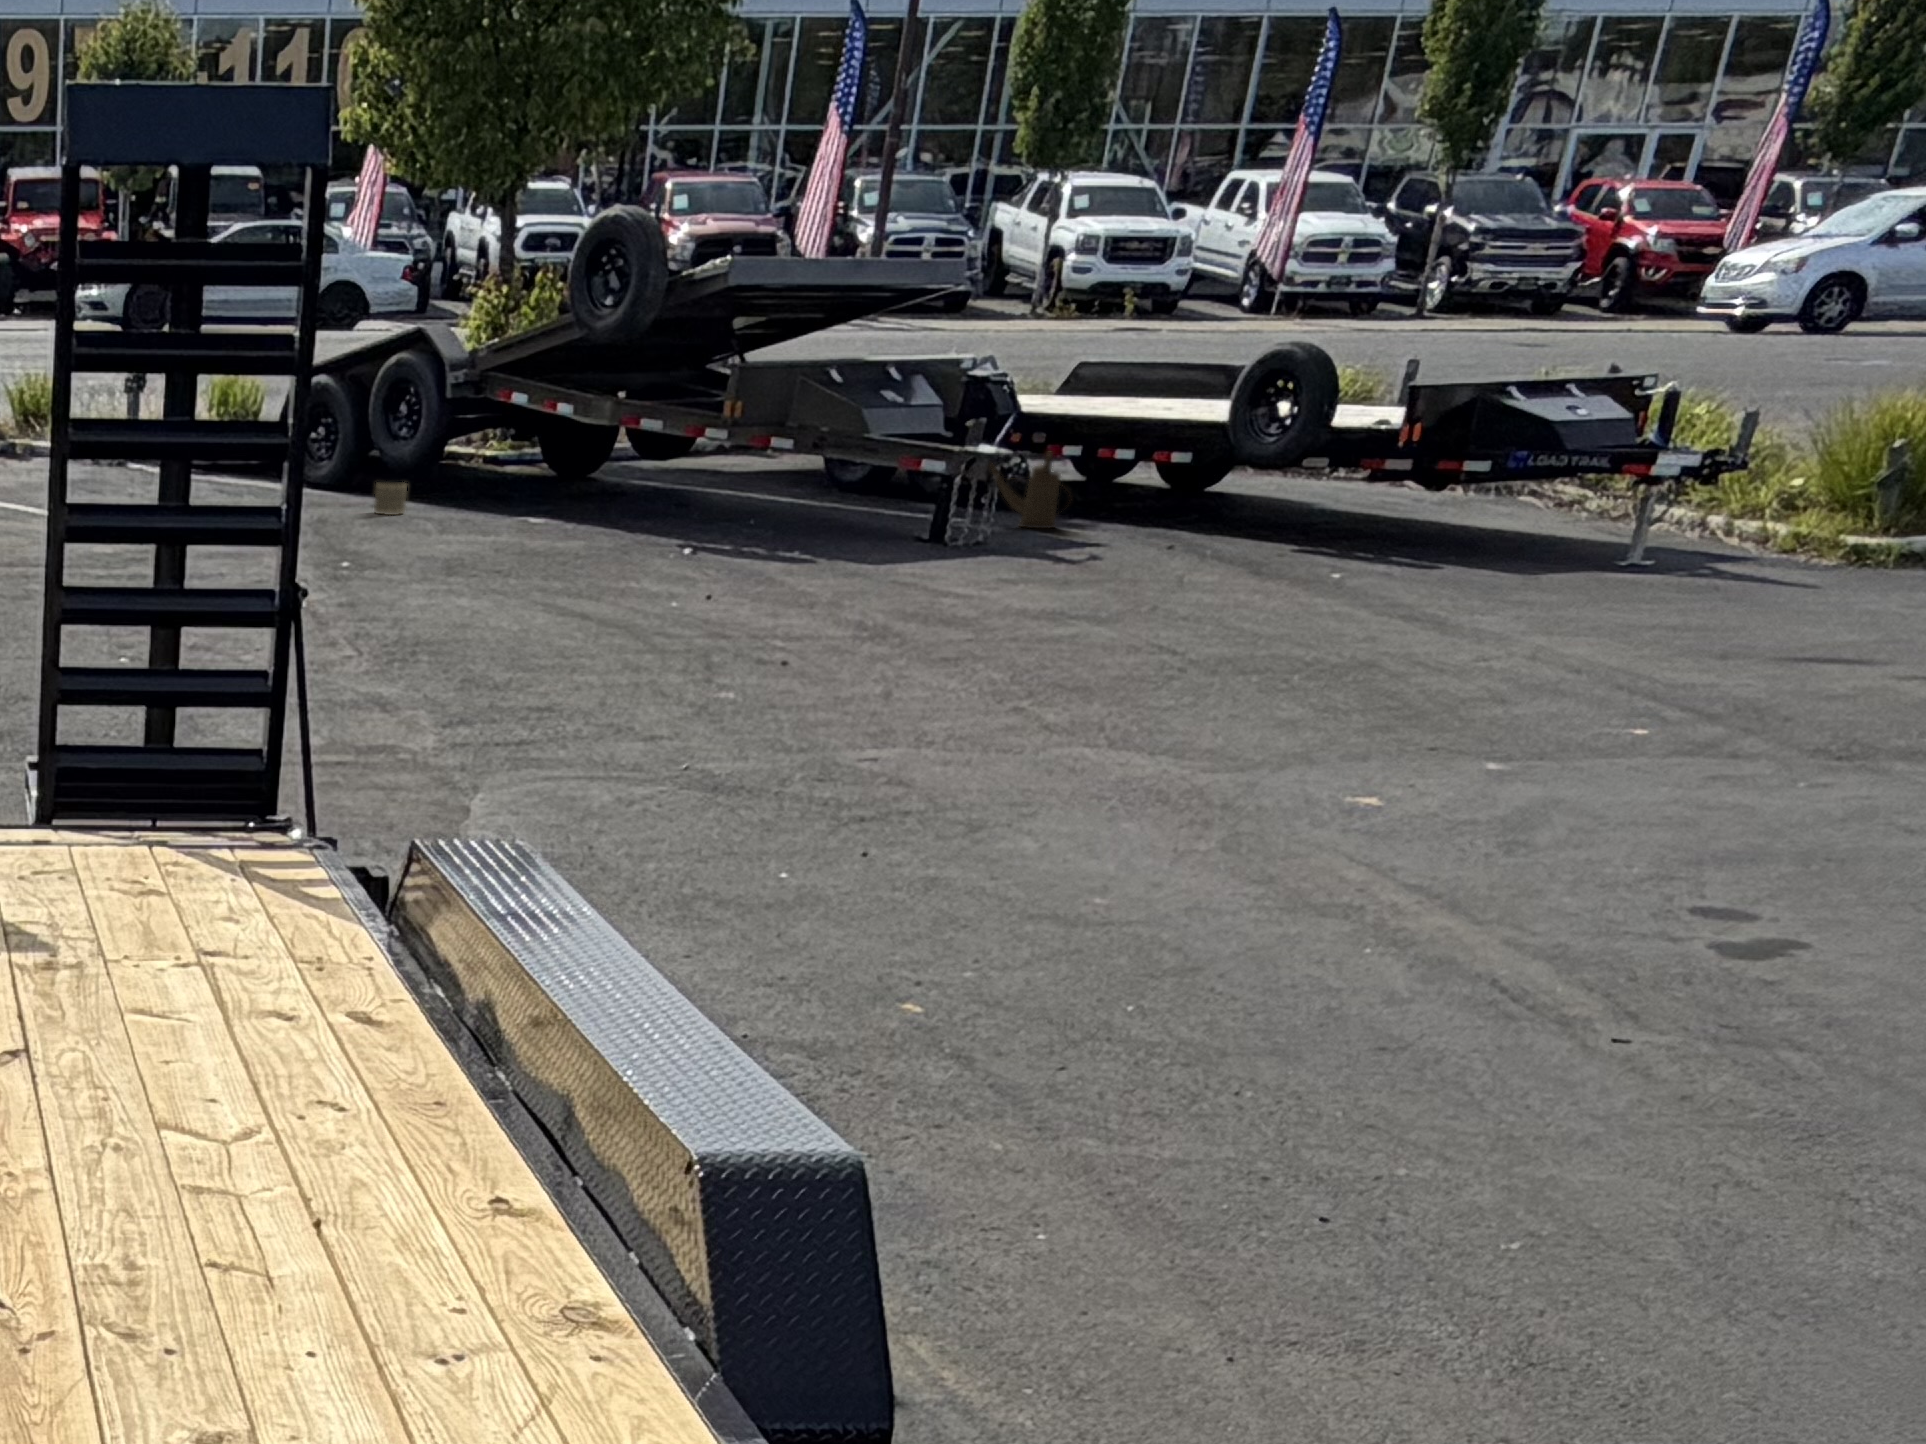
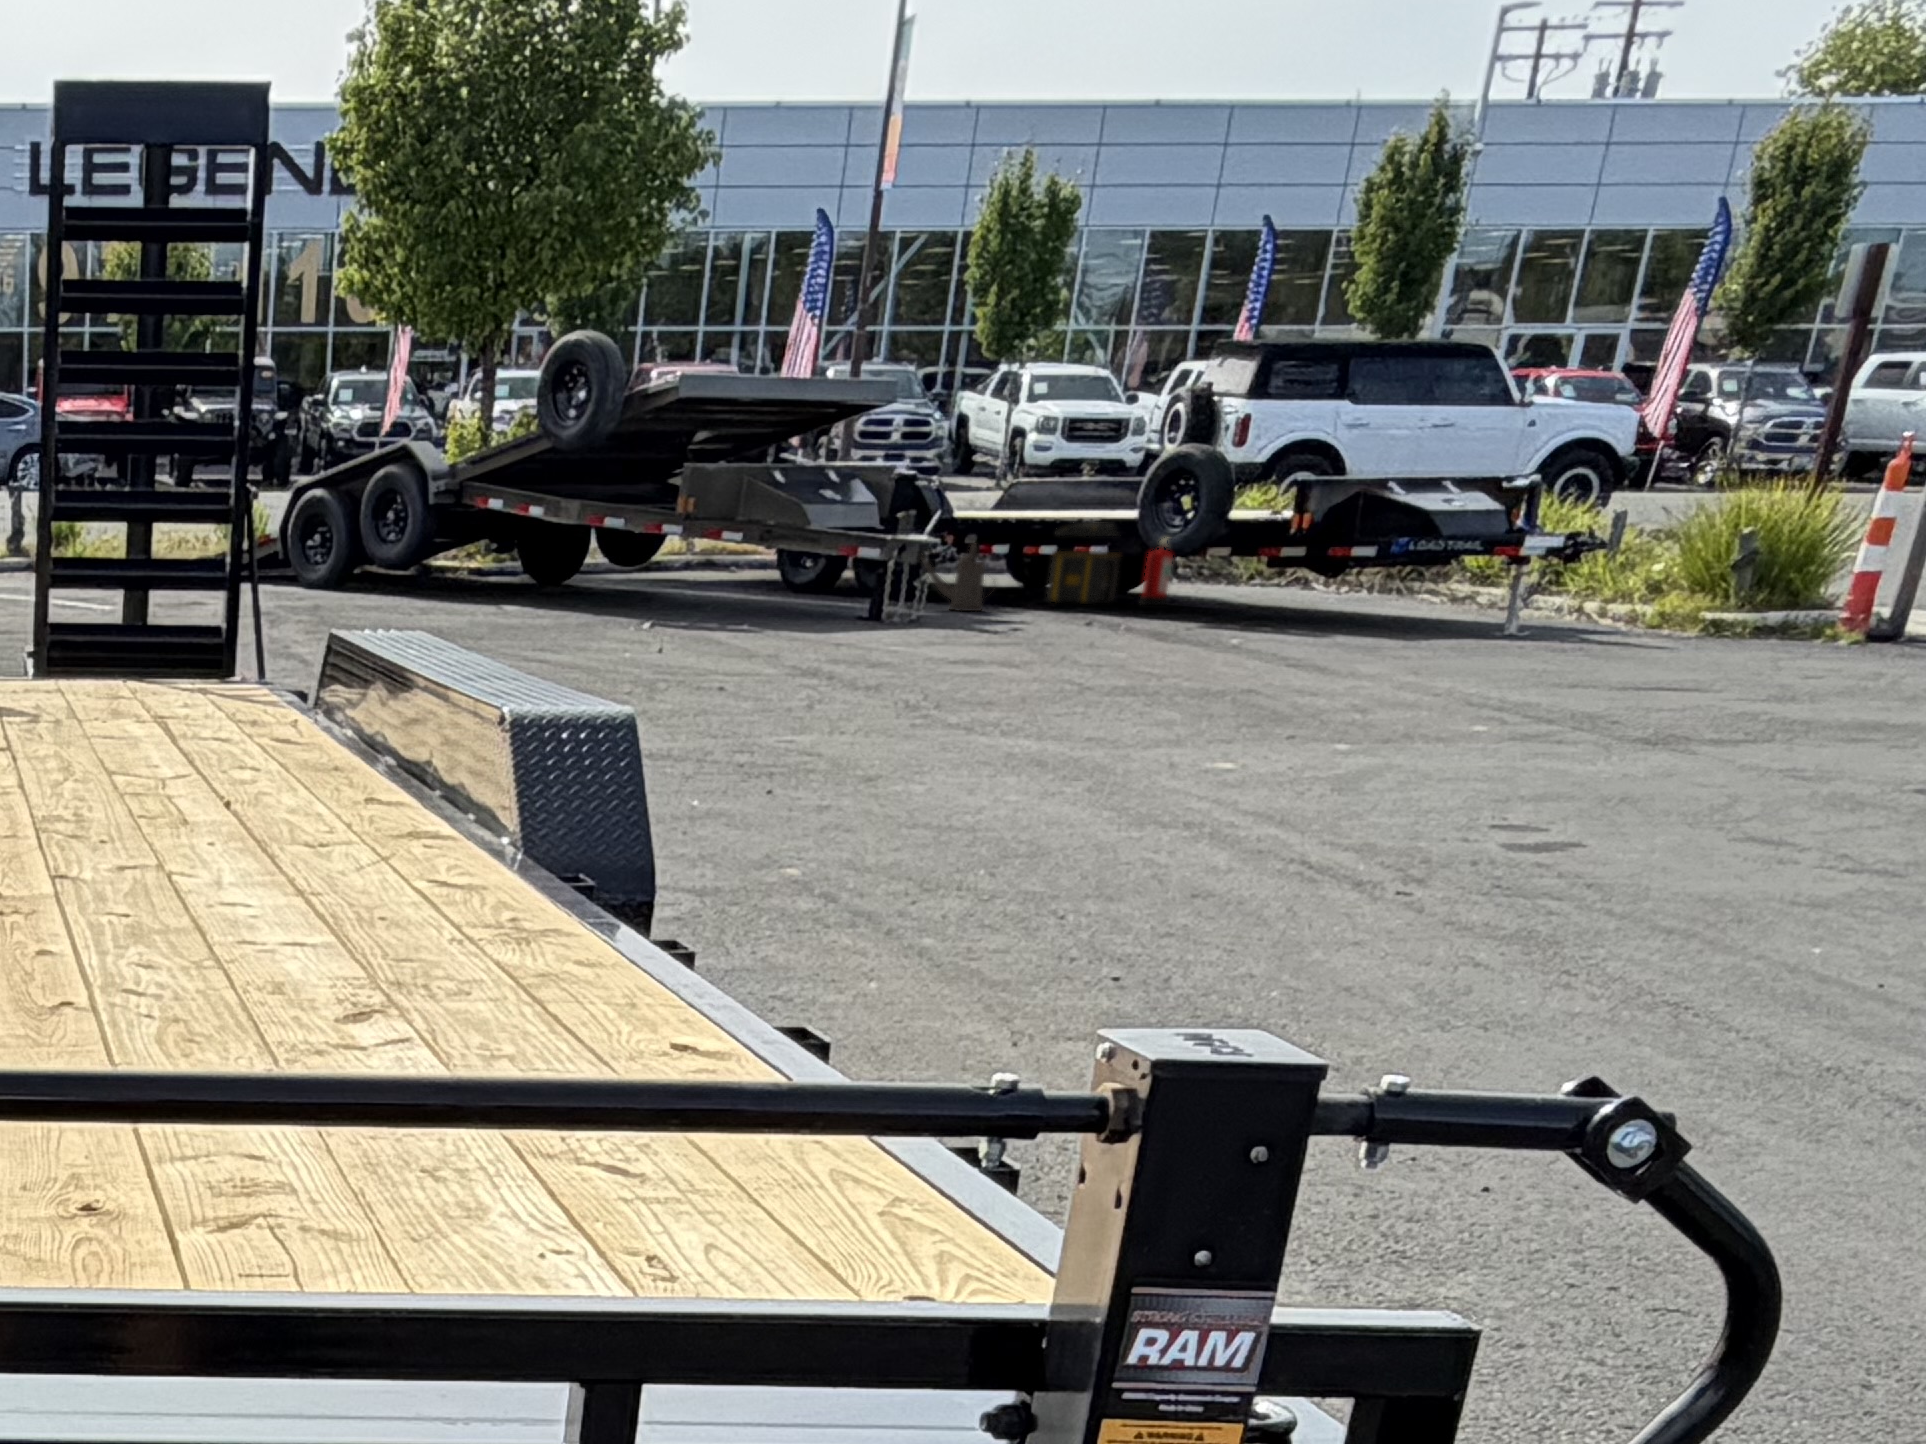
toolbox: none [1124,422,1213,517] -> present [1047,523,1120,604]
fire extinguisher: none [1224,440,1264,518] -> present [1140,537,1173,605]
planter: present [374,481,407,515] -> none [361,573,391,601]

